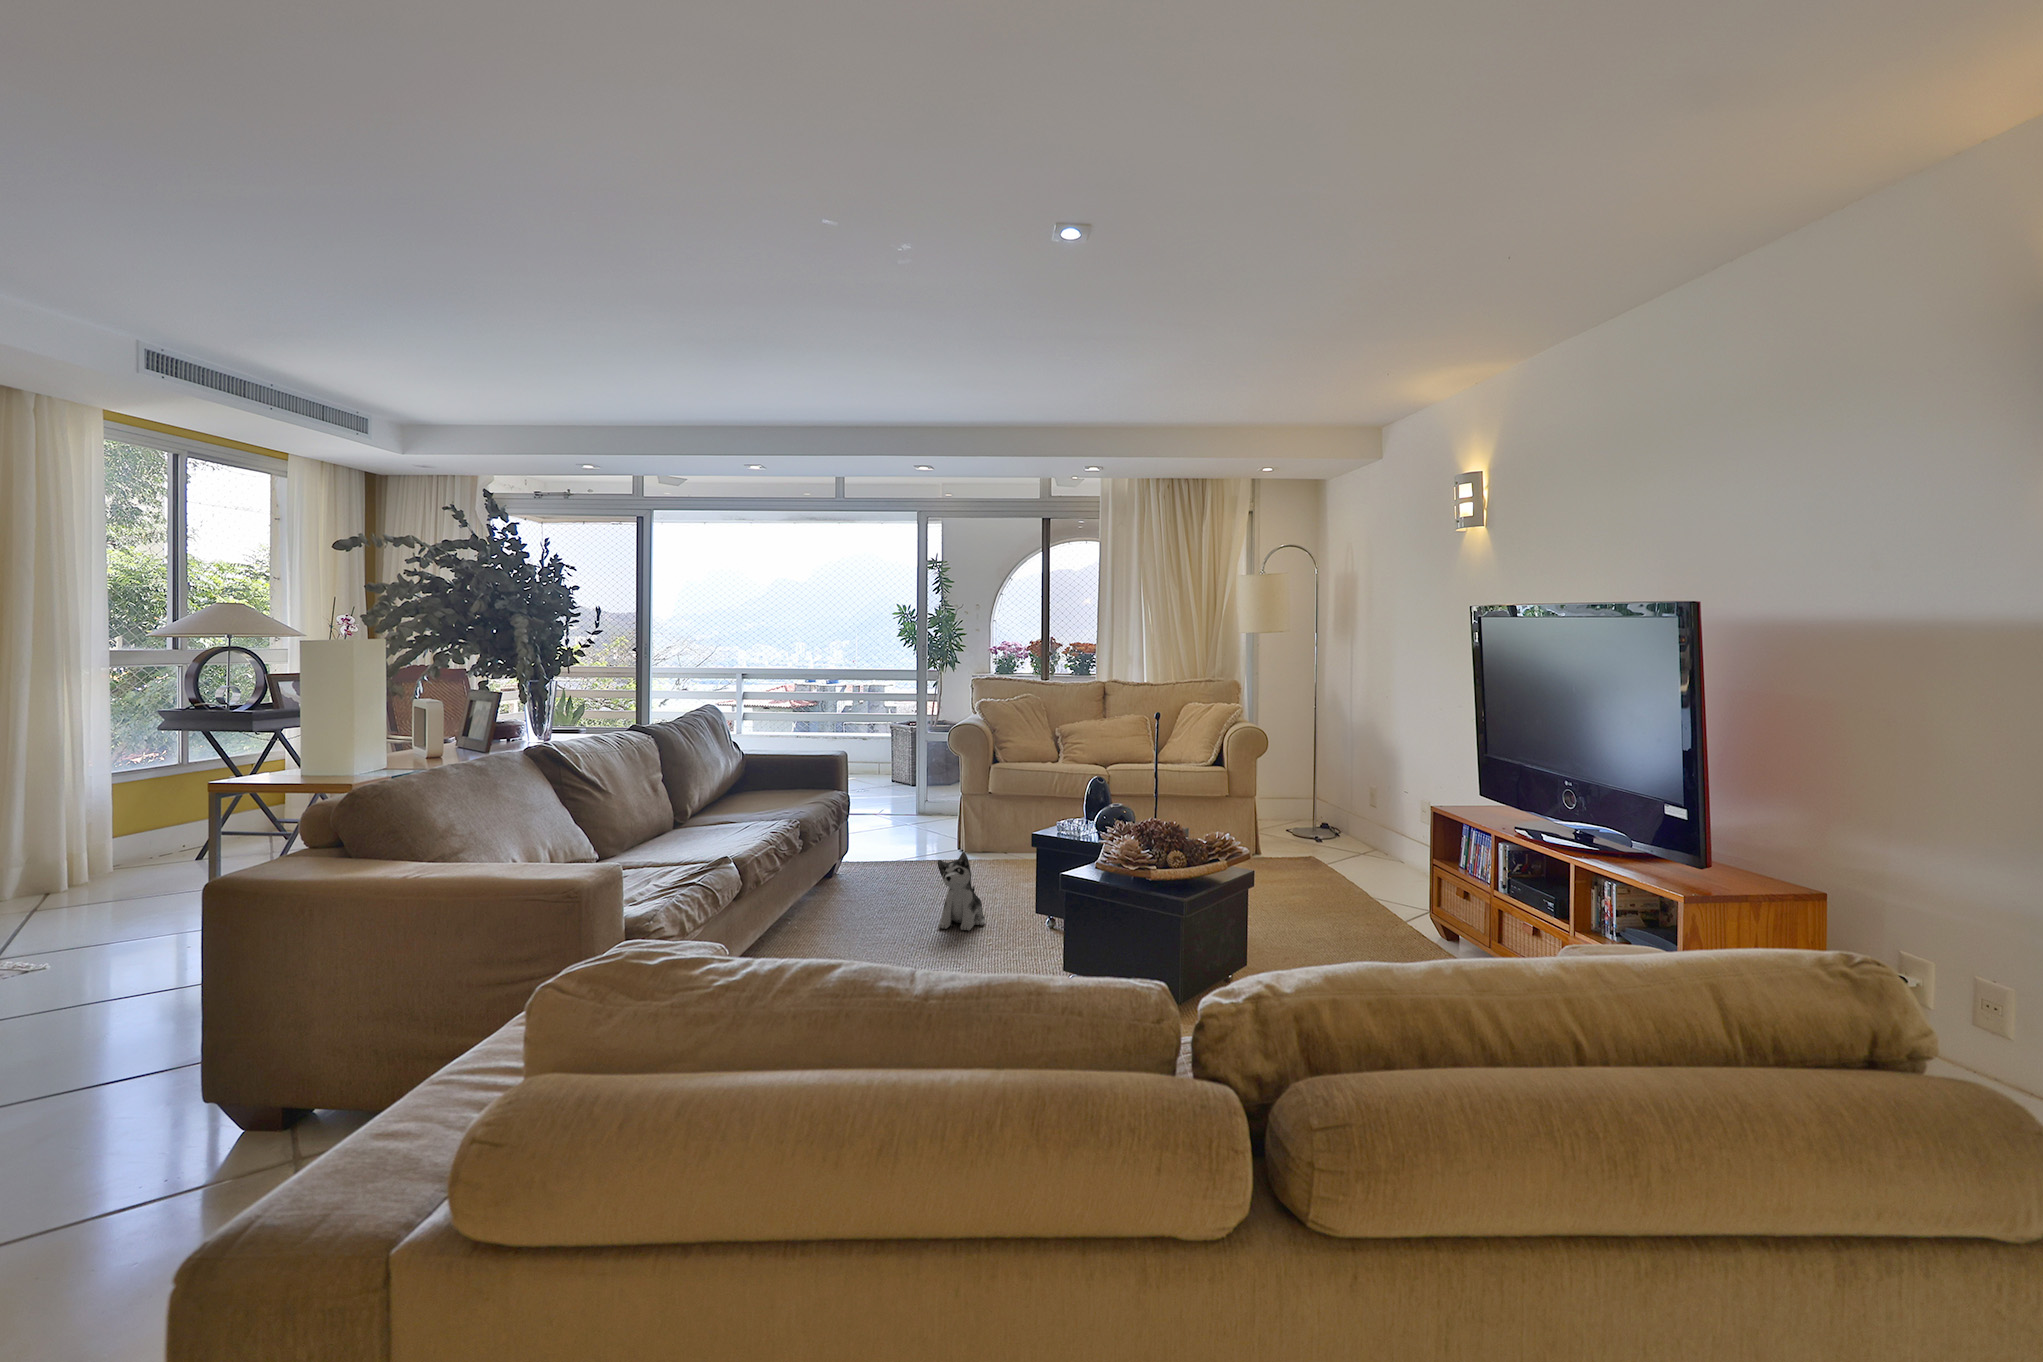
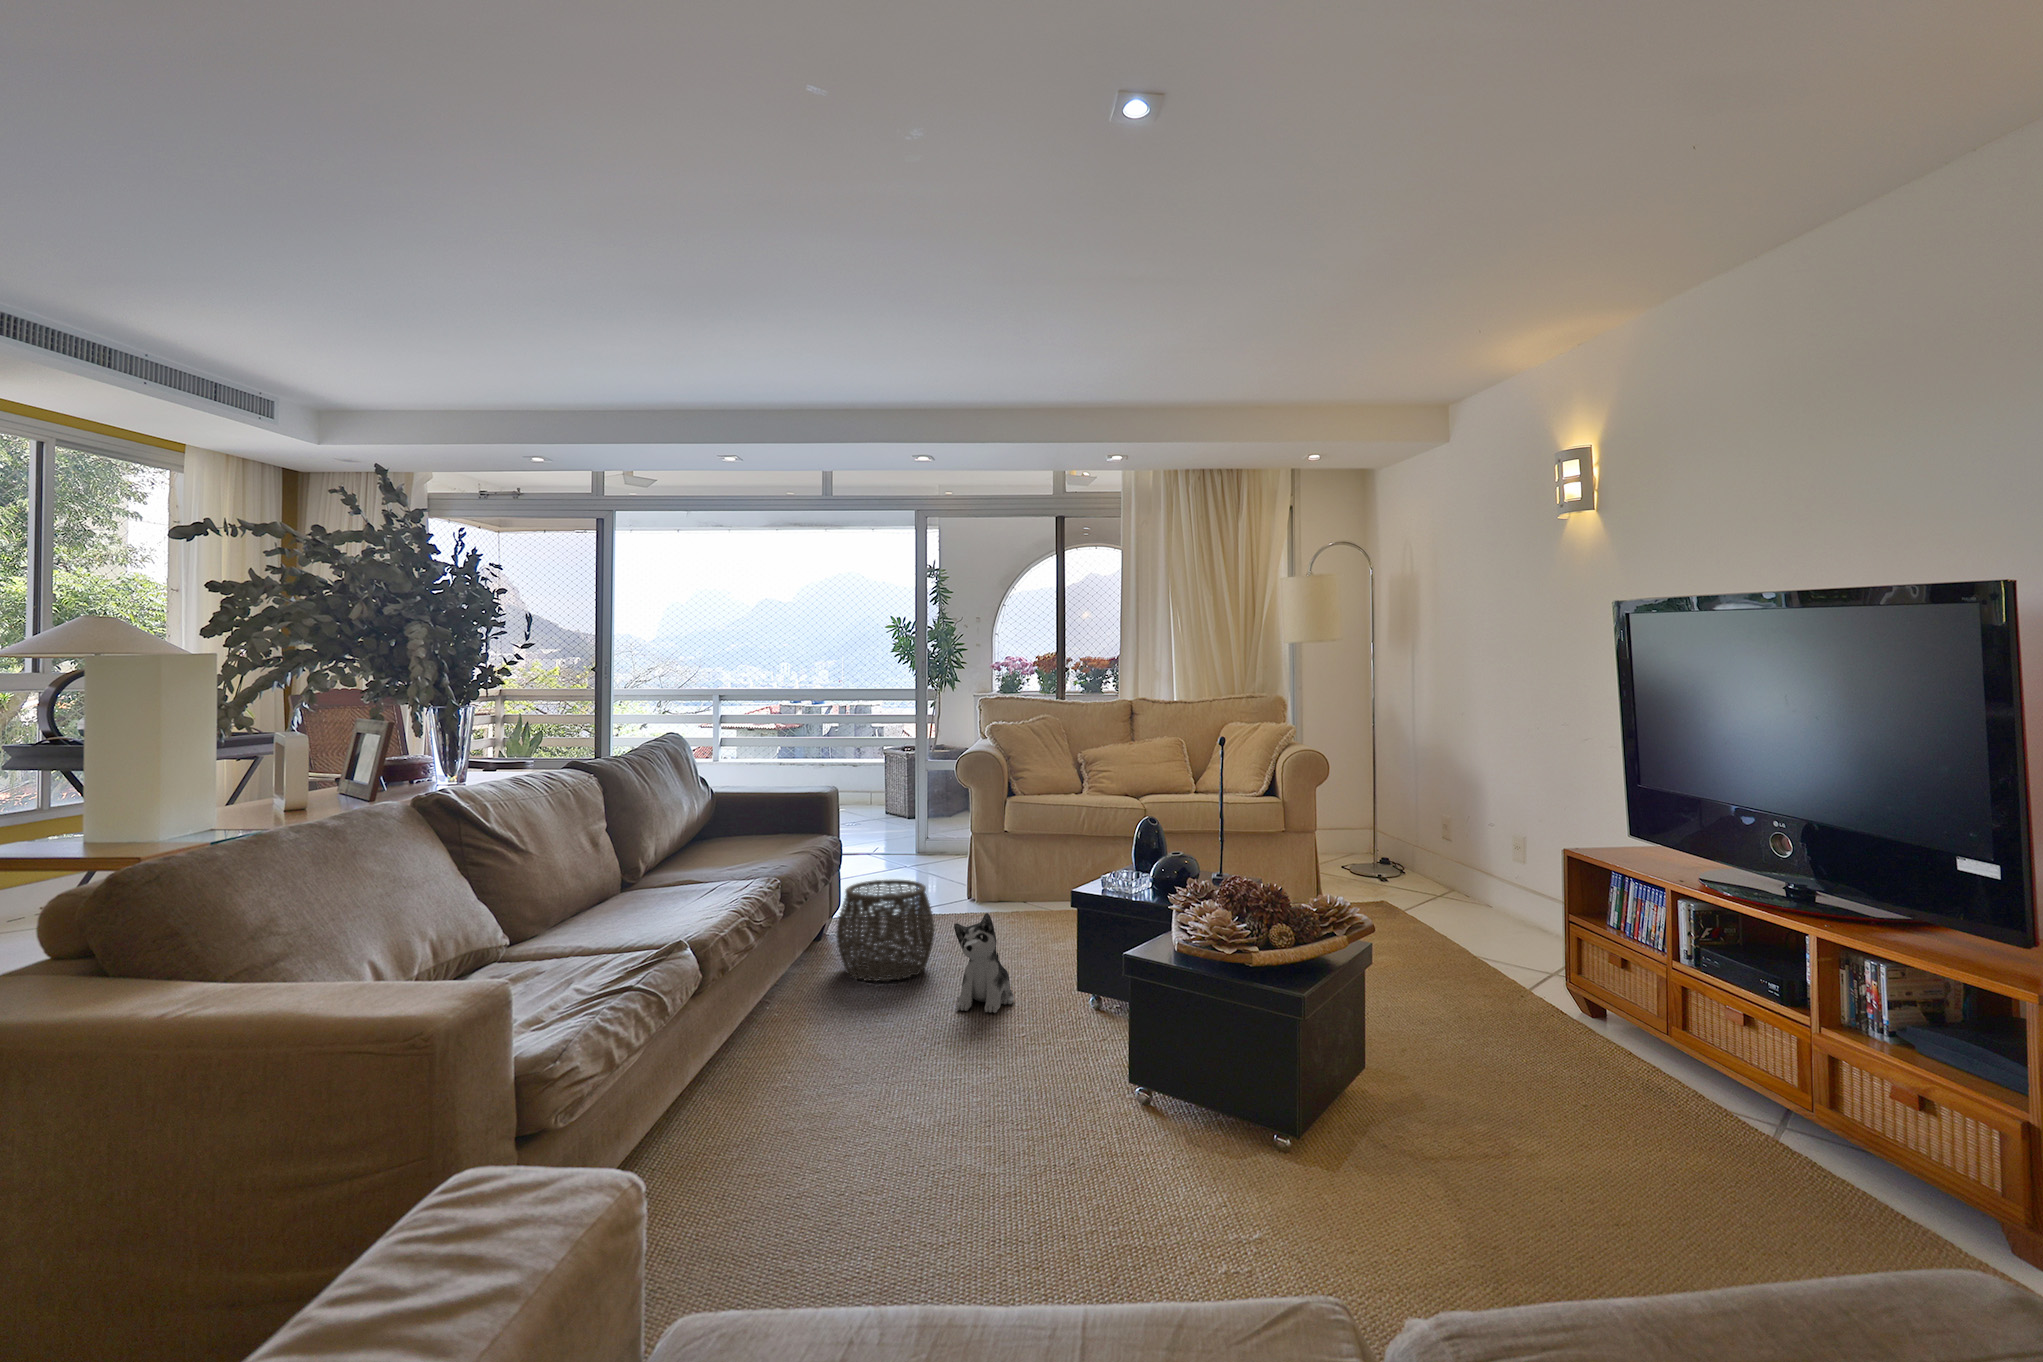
woven basket: none [843,828,924,908] -> present [837,880,935,981]

